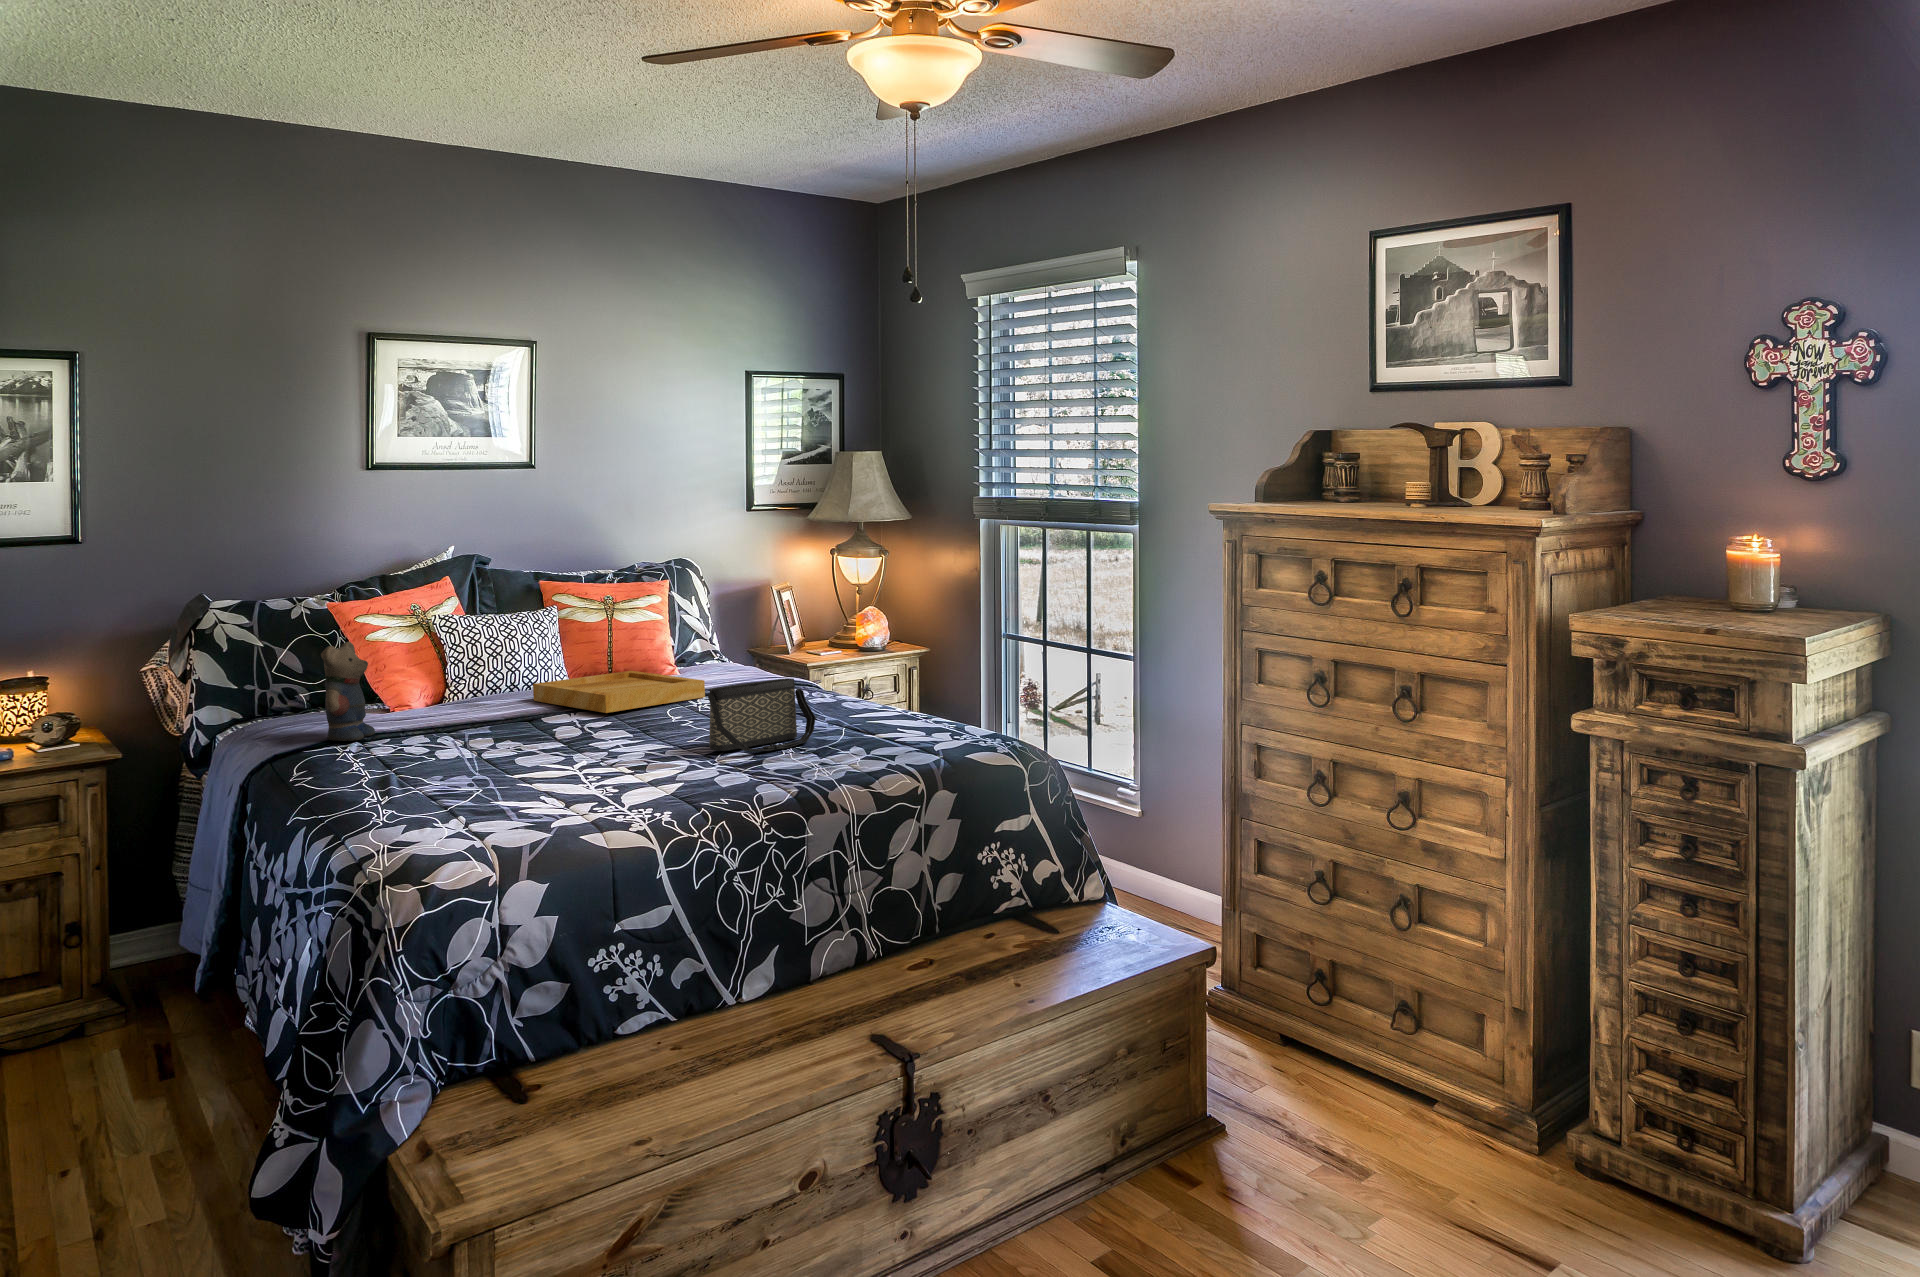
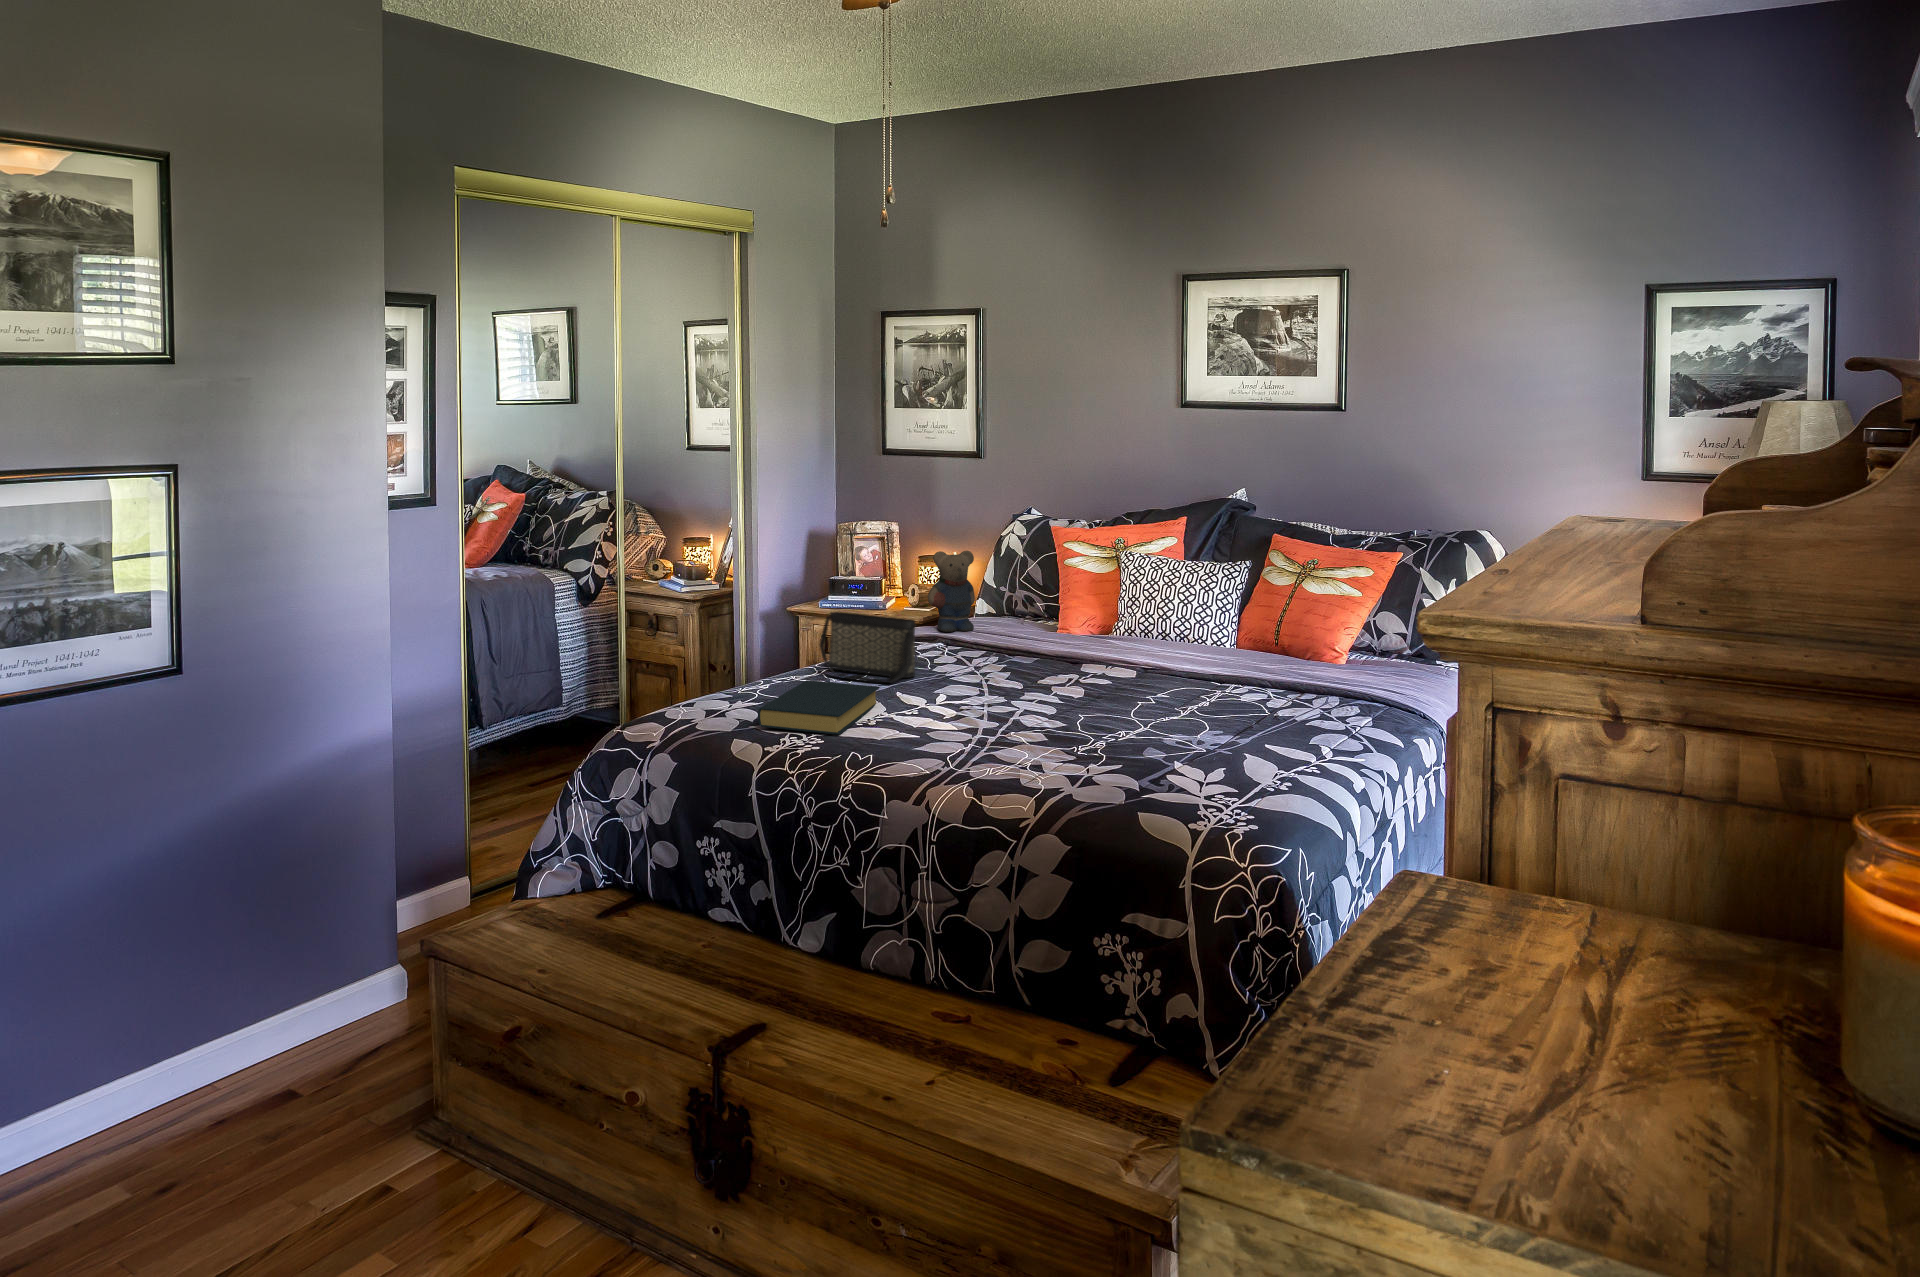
tray: present [533,671,705,713] -> none [1115,620,1257,673]
handbag: present [708,678,816,751] -> present [819,611,916,683]
hardback book: none [481,768,641,823] -> present [758,680,880,735]

